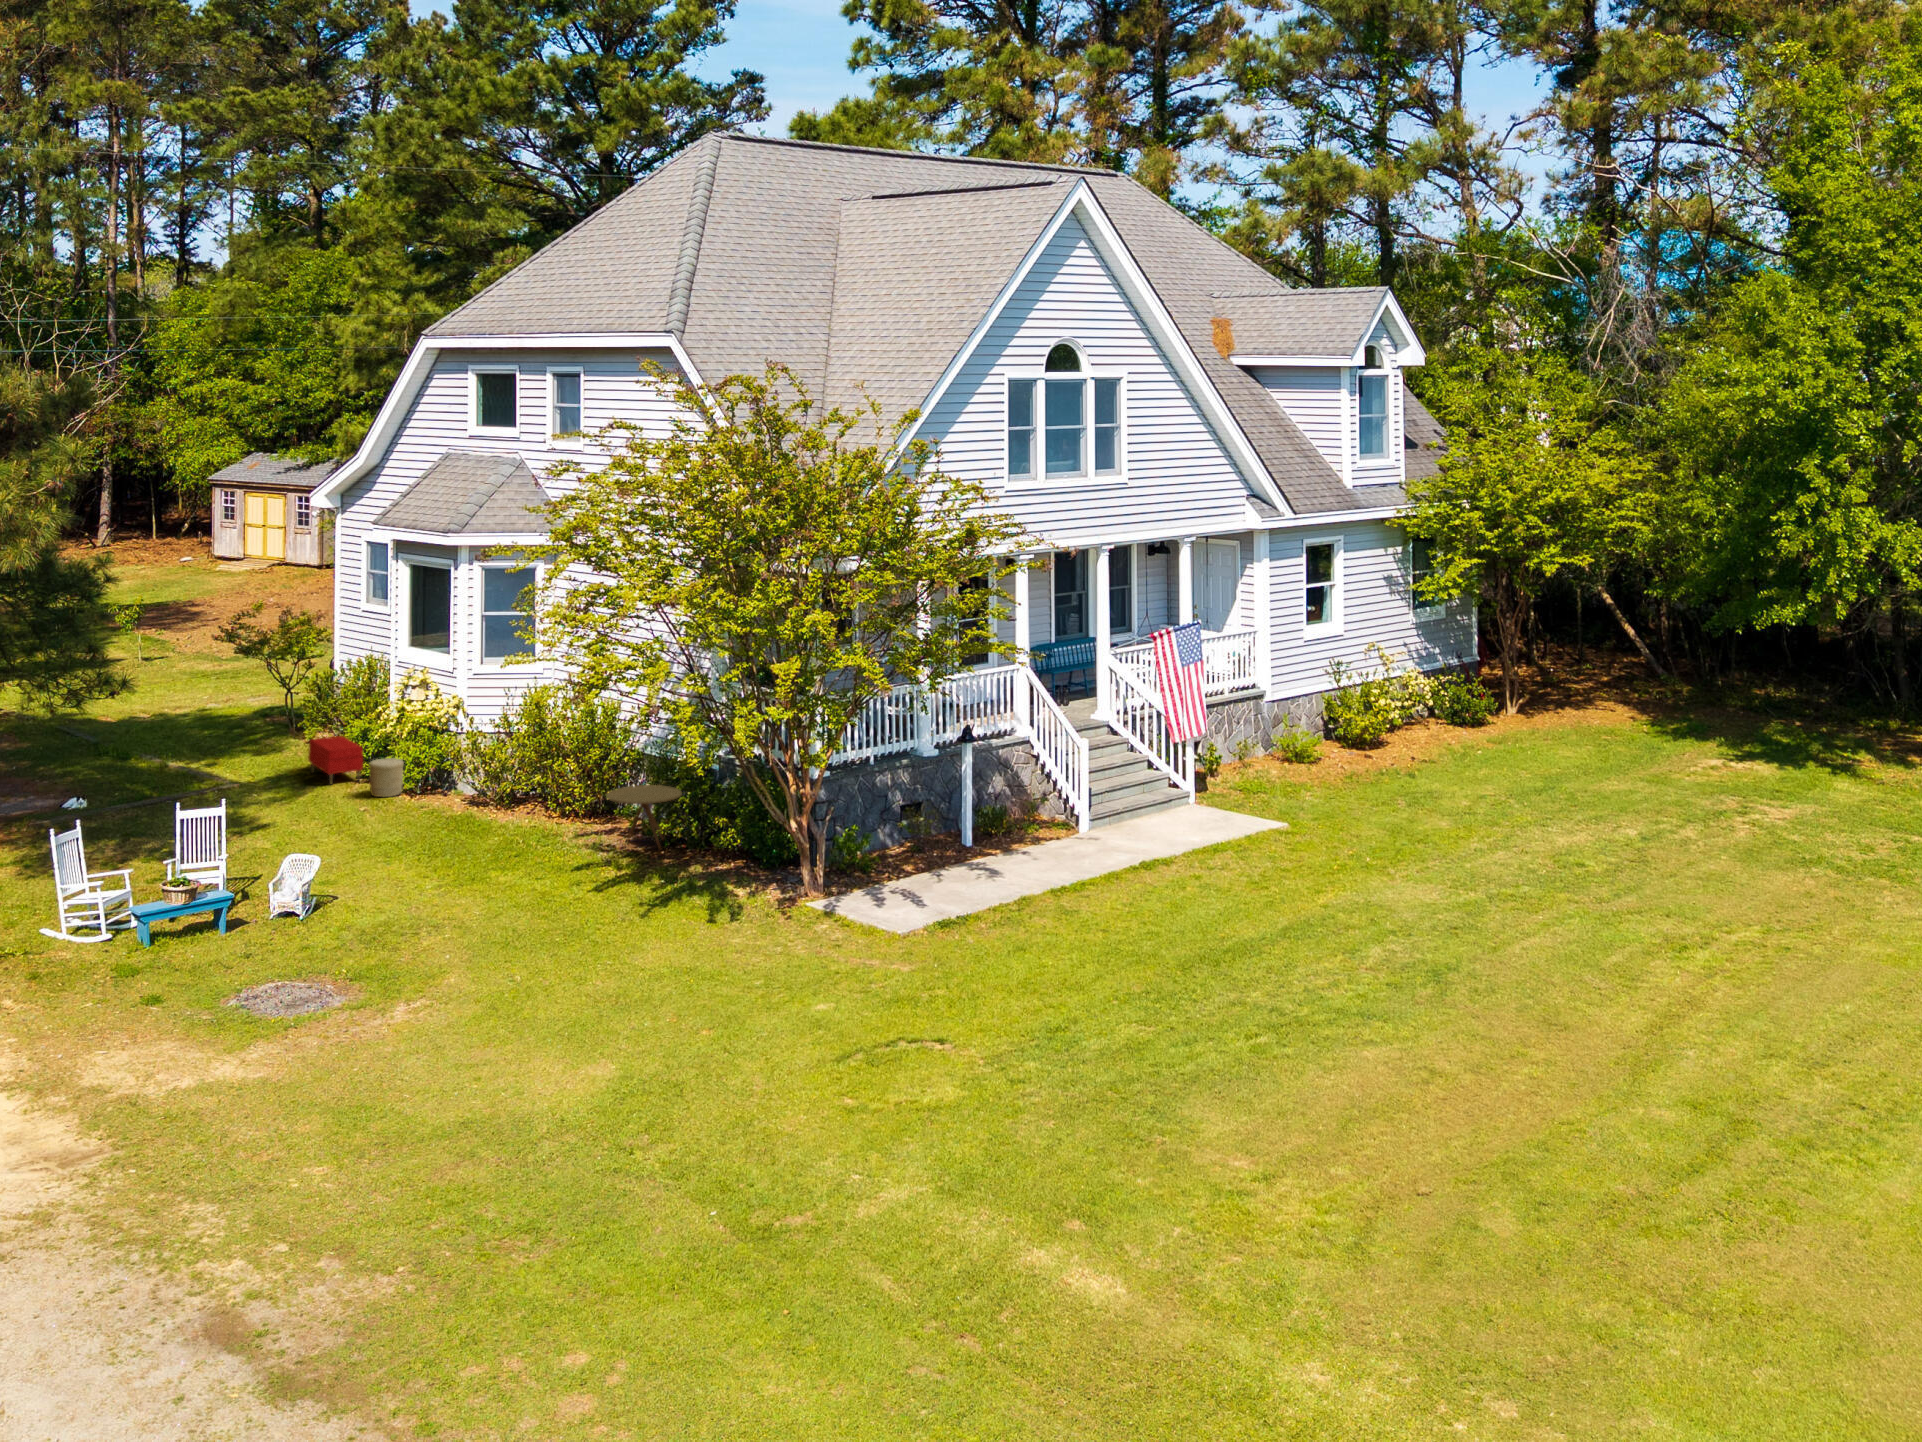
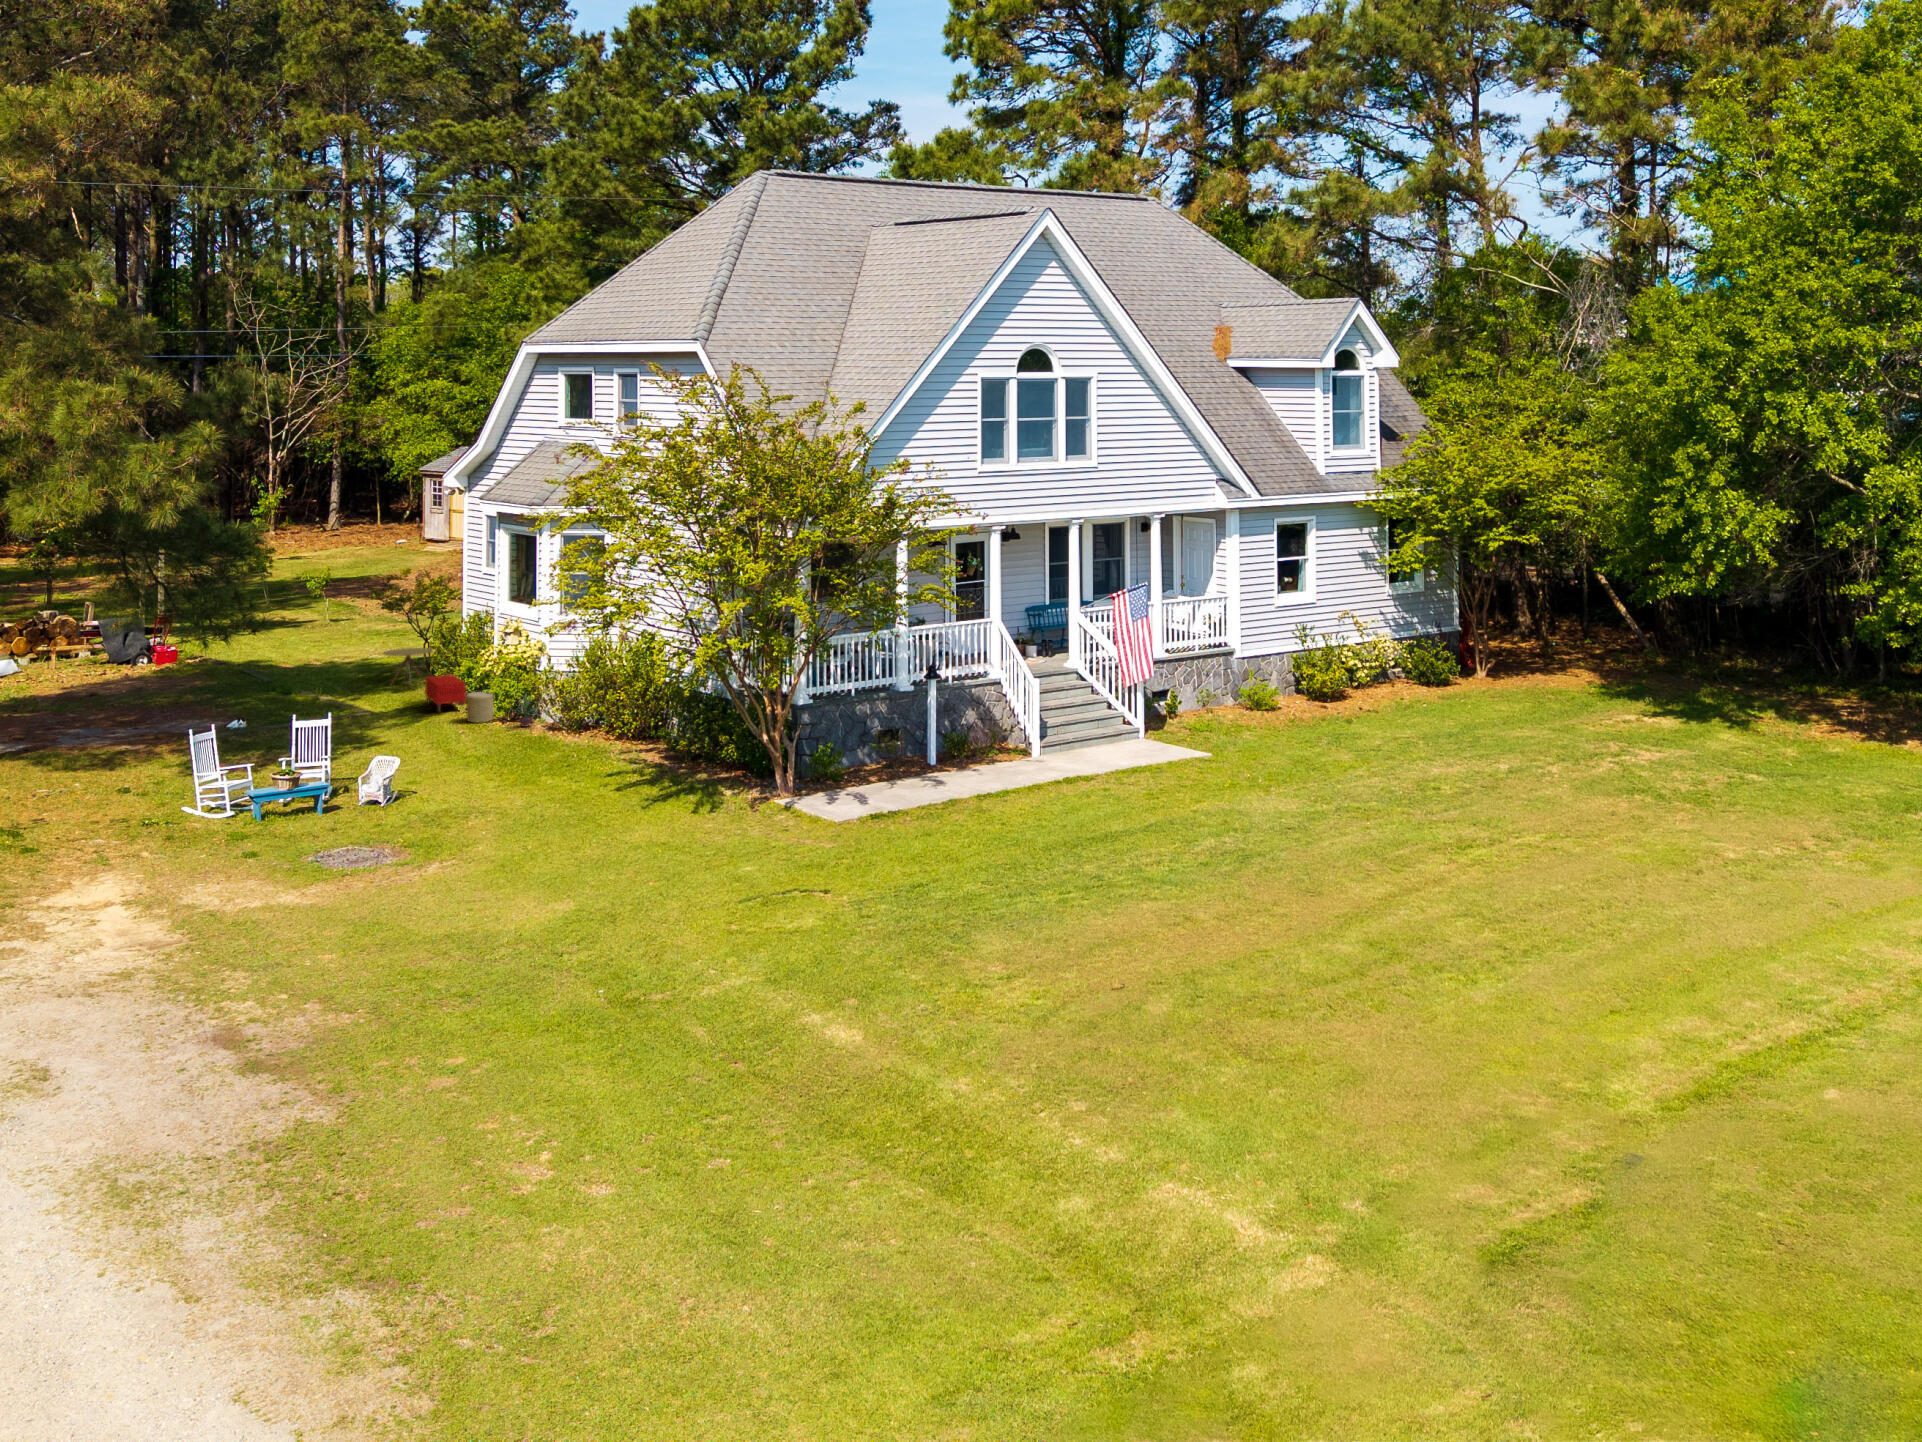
decorative plant: none [424,760,466,802] -> present [519,695,531,727]
round table: present [606,785,682,849] -> present [383,648,433,683]

